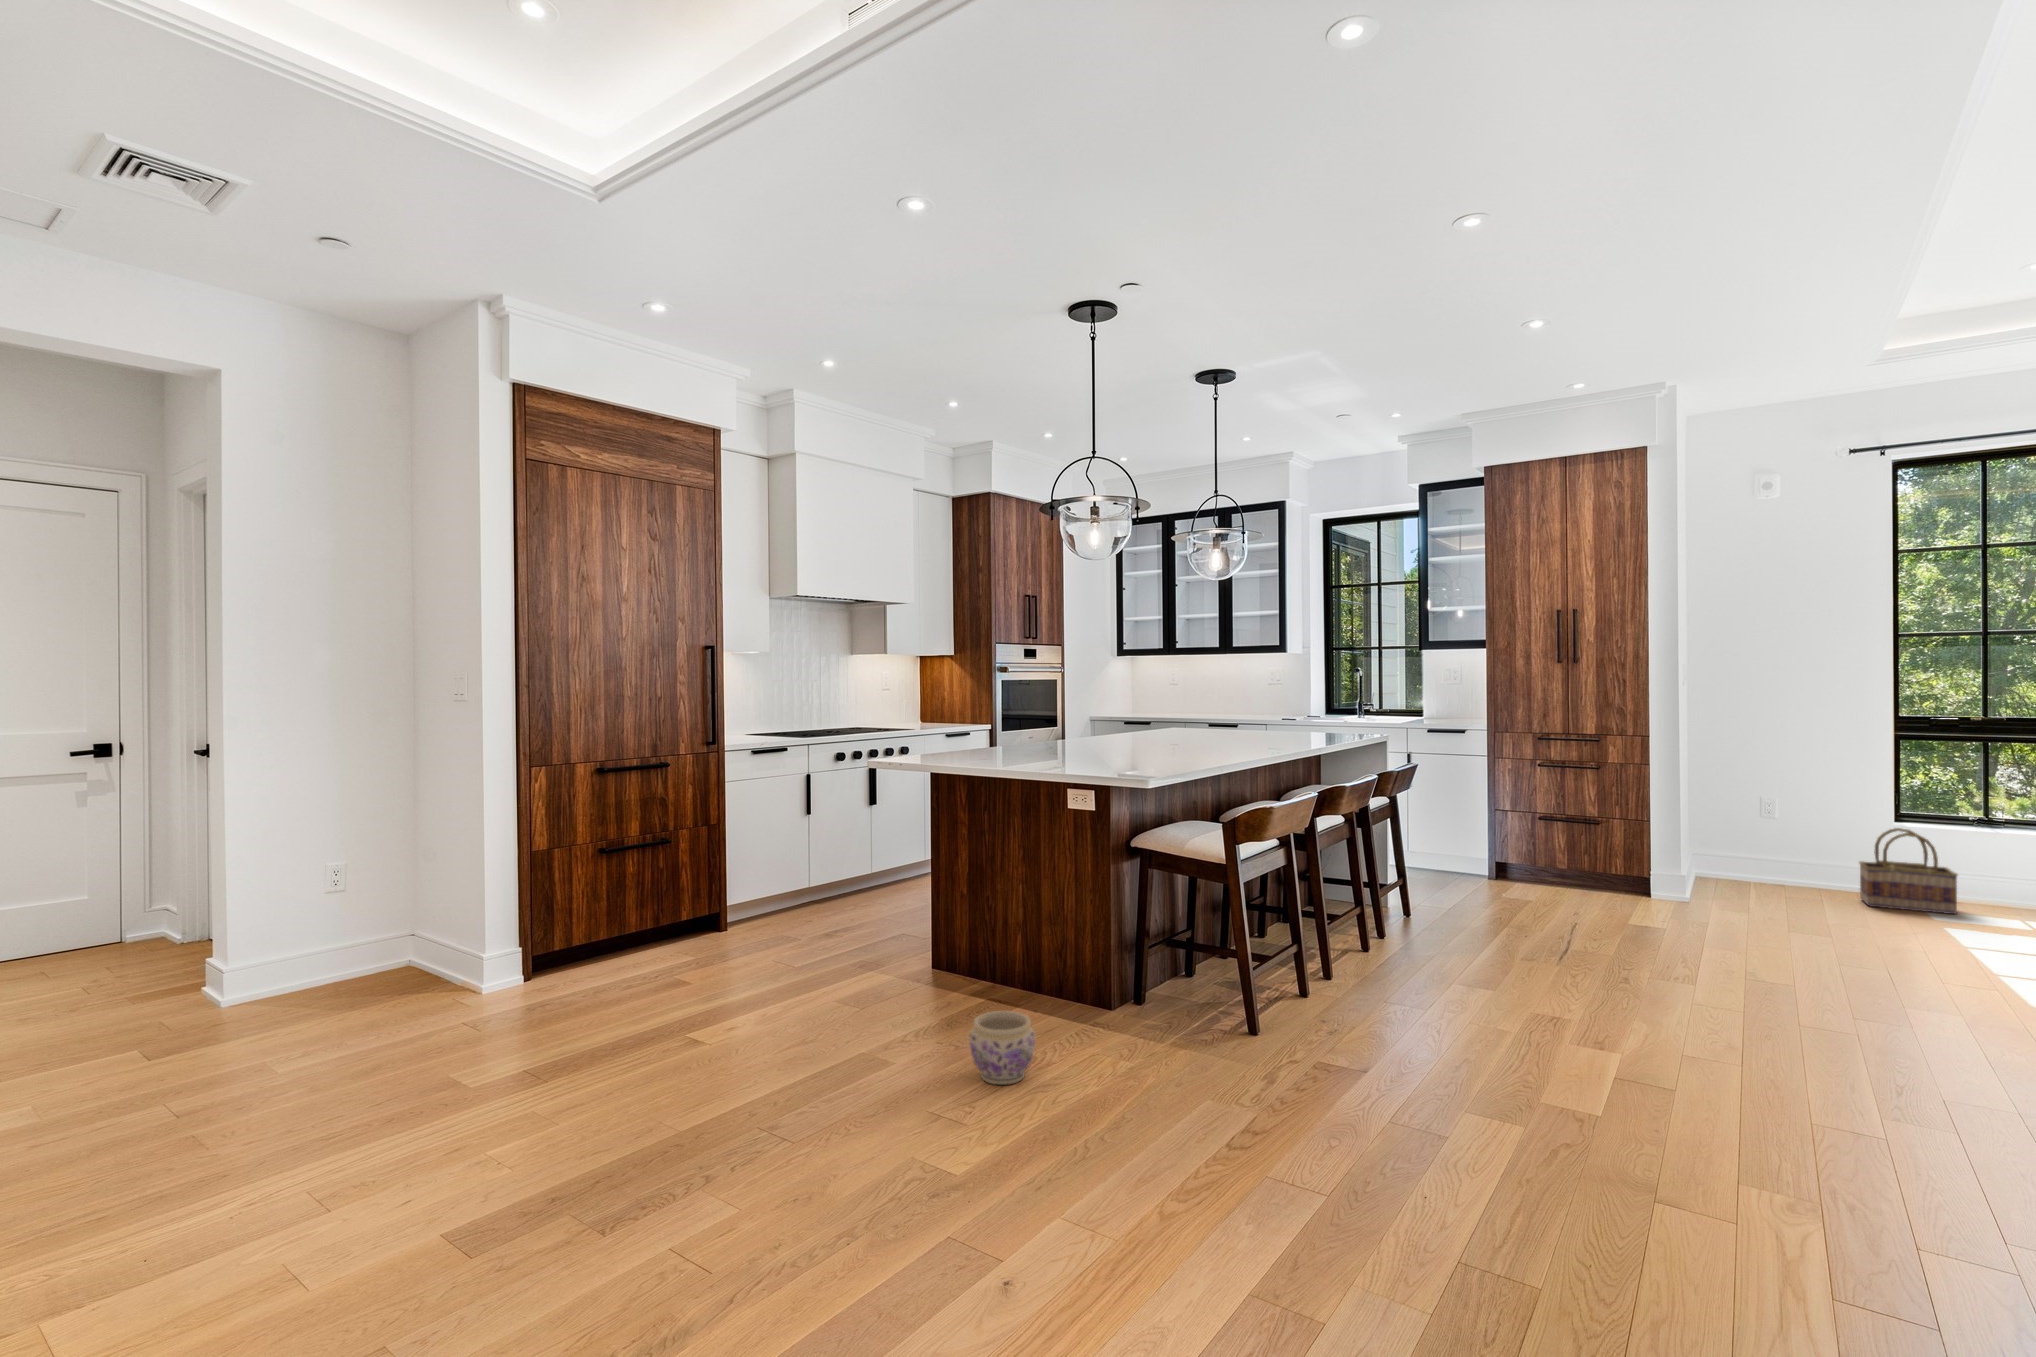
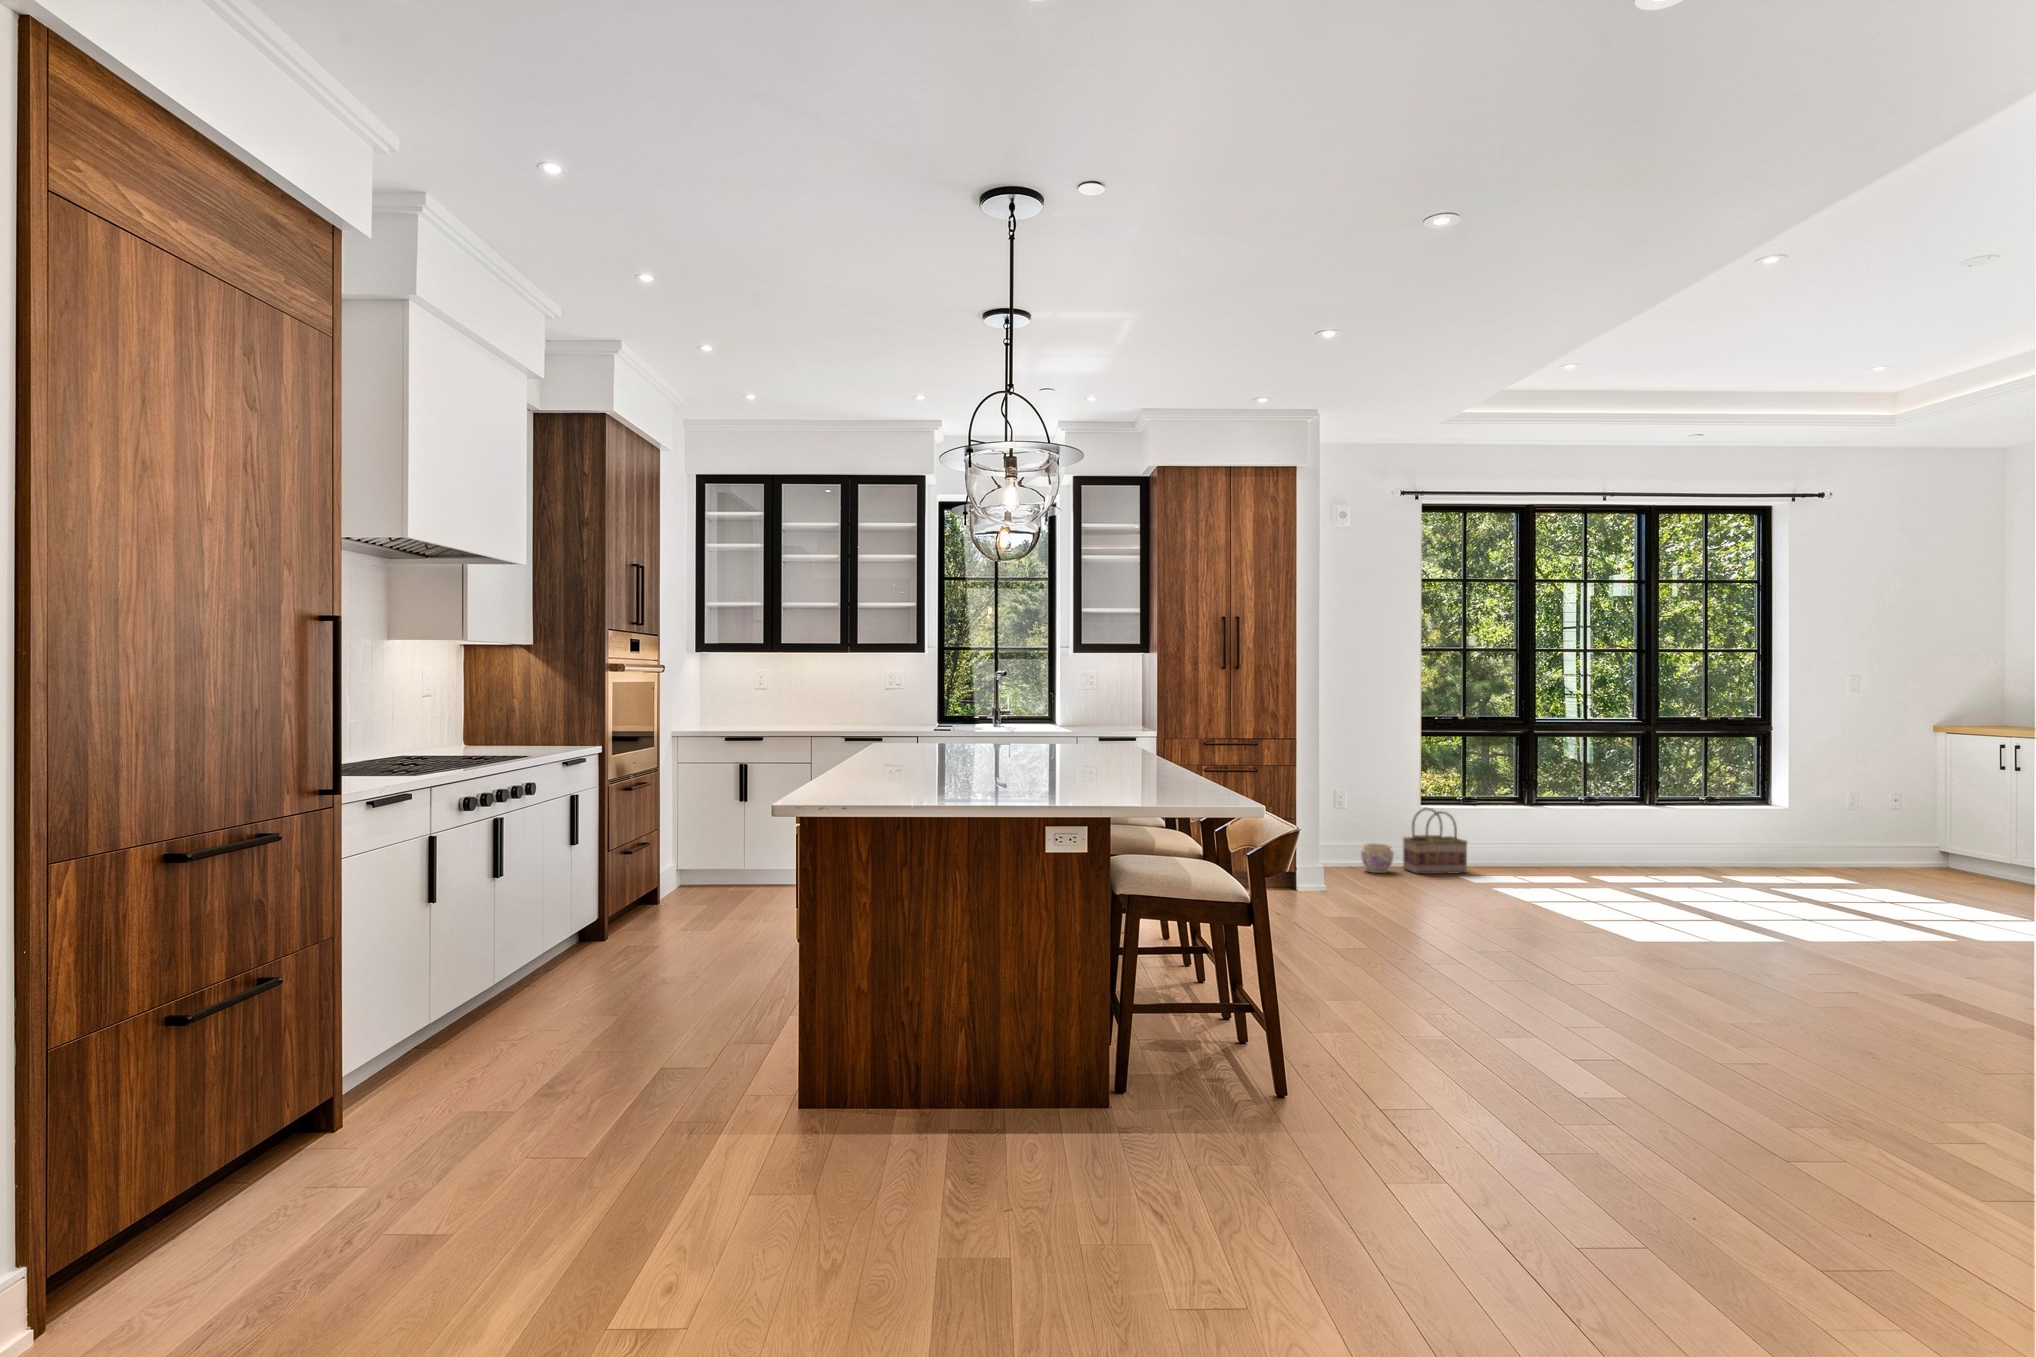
planter: present [969,1011,1036,1085] -> present [1361,843,1393,873]

